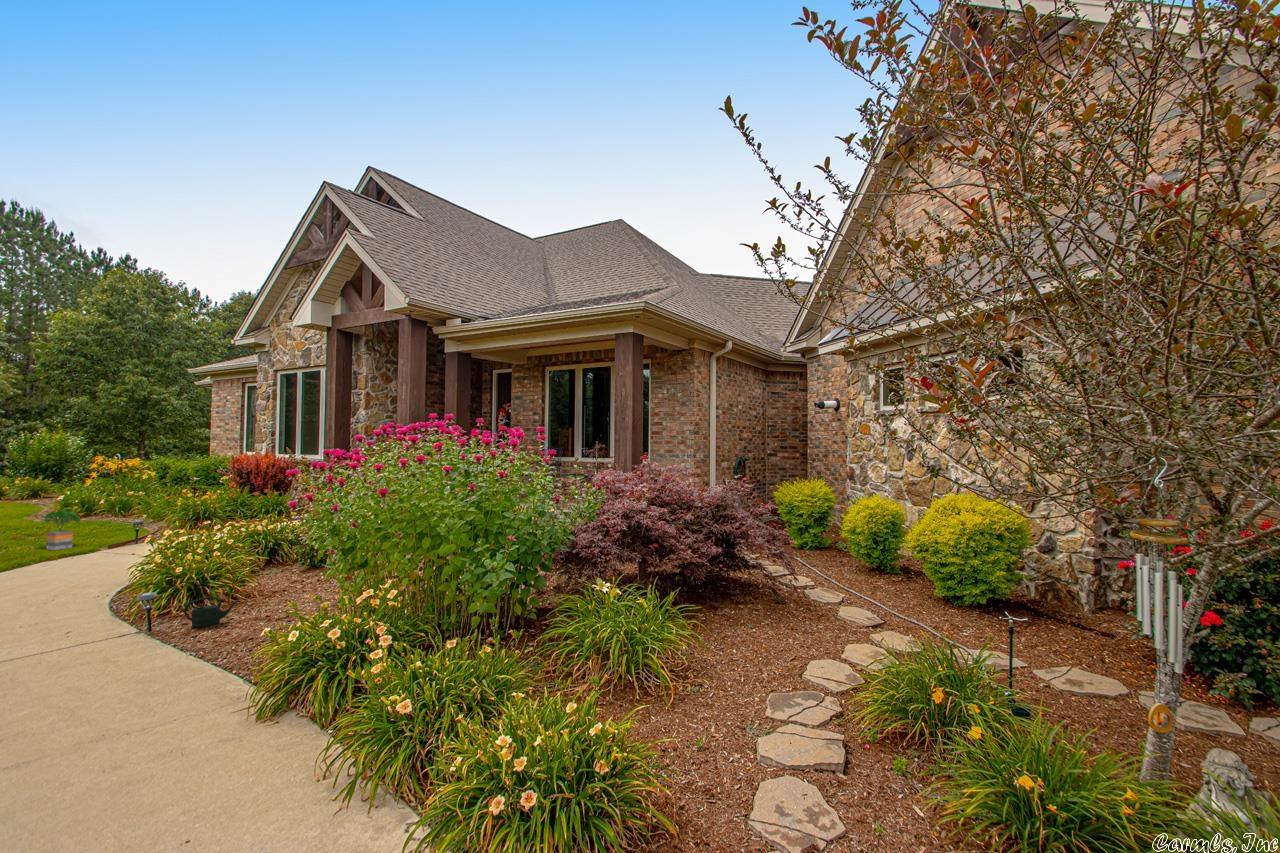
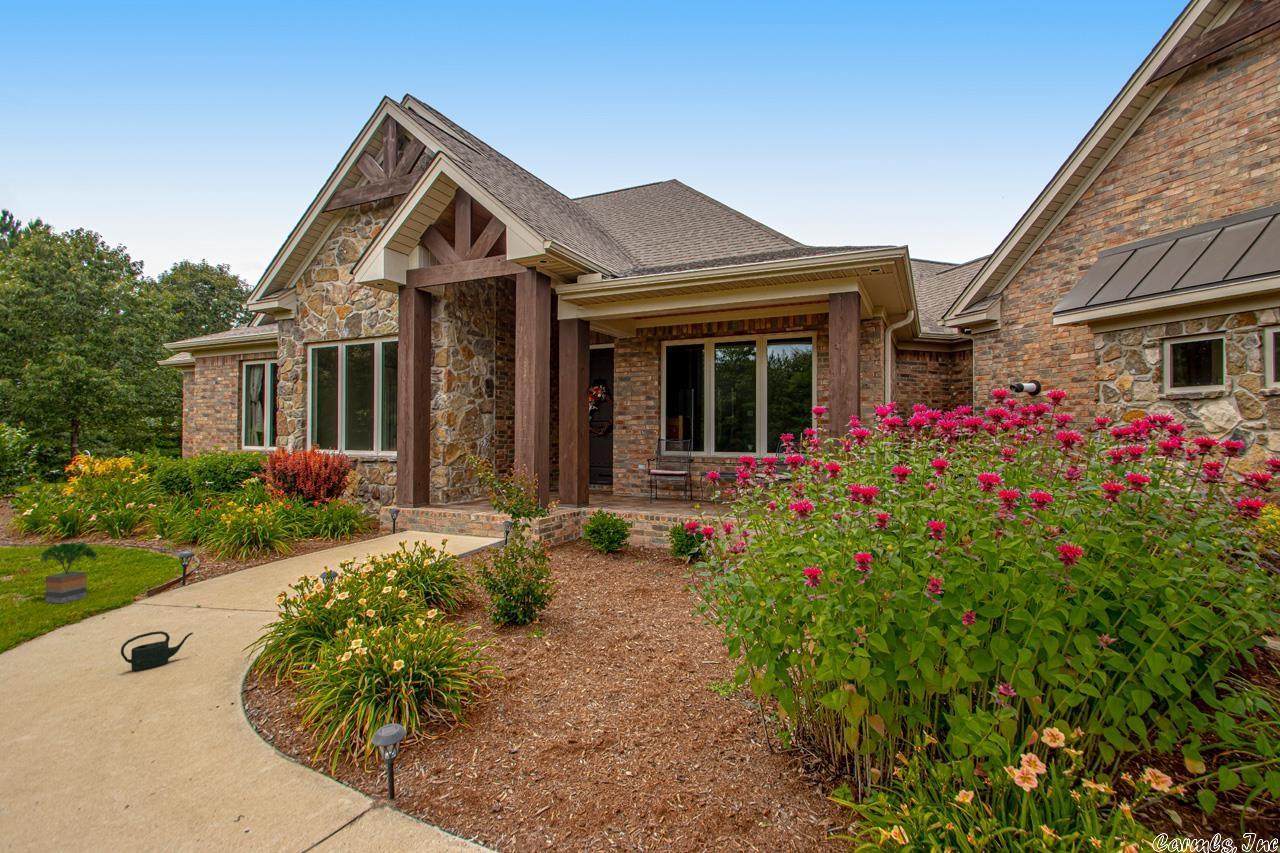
watering can: present [184,597,239,627] -> present [121,631,193,670]

